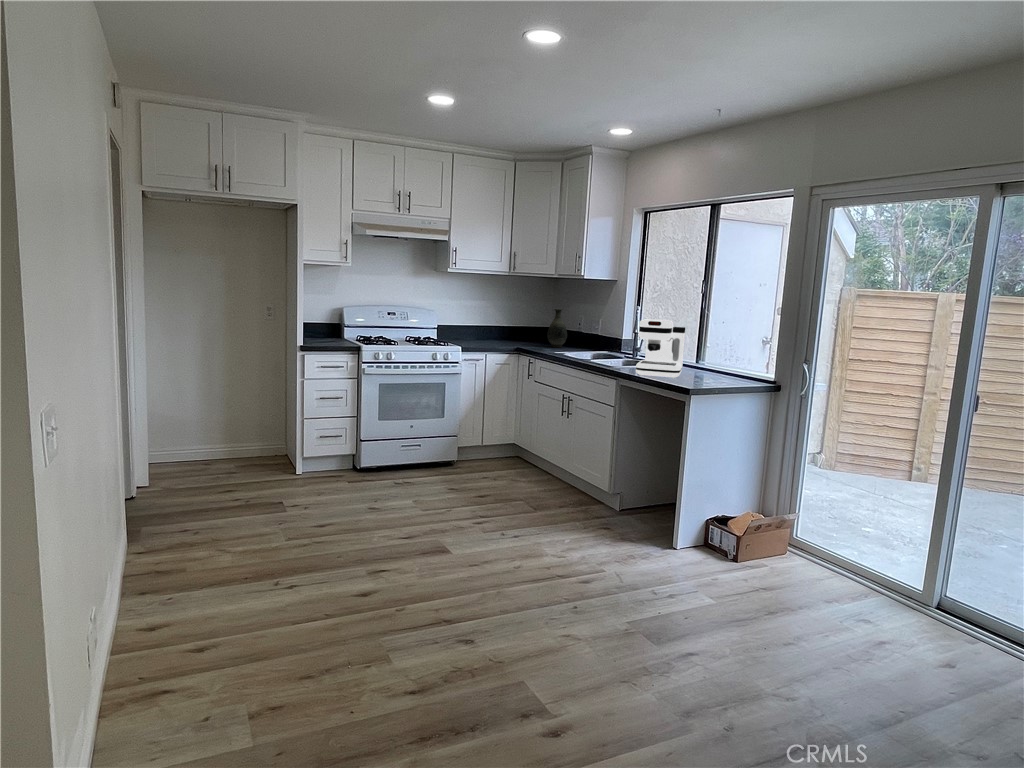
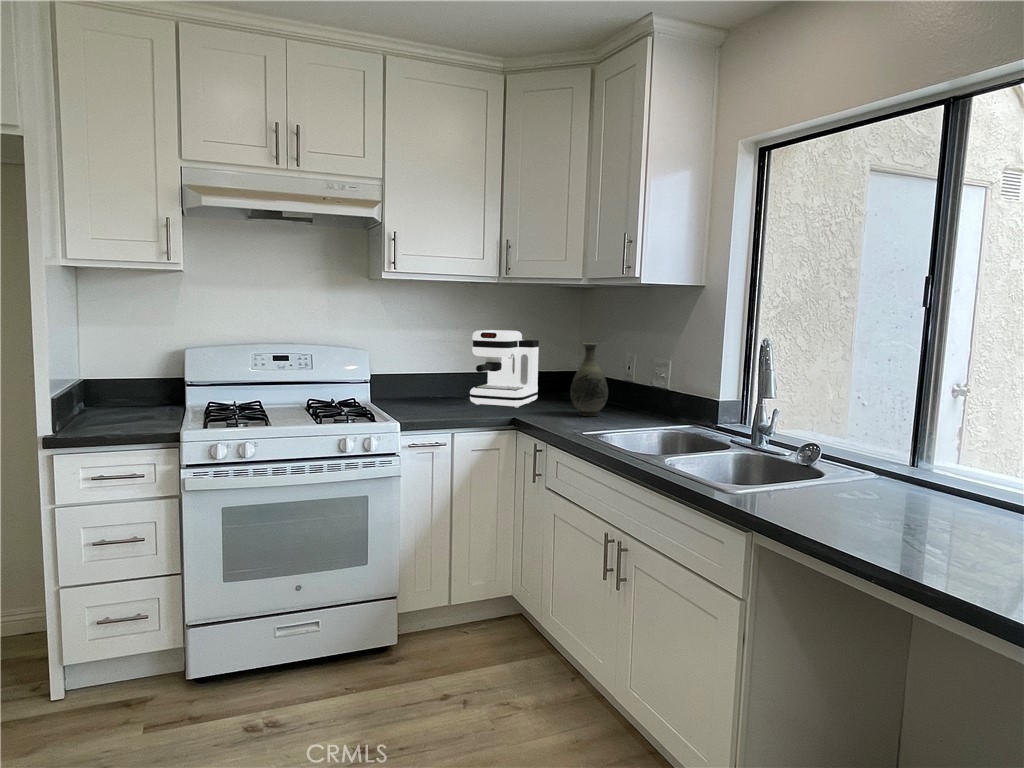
coffee maker: present [636,319,685,378] -> present [470,330,539,408]

